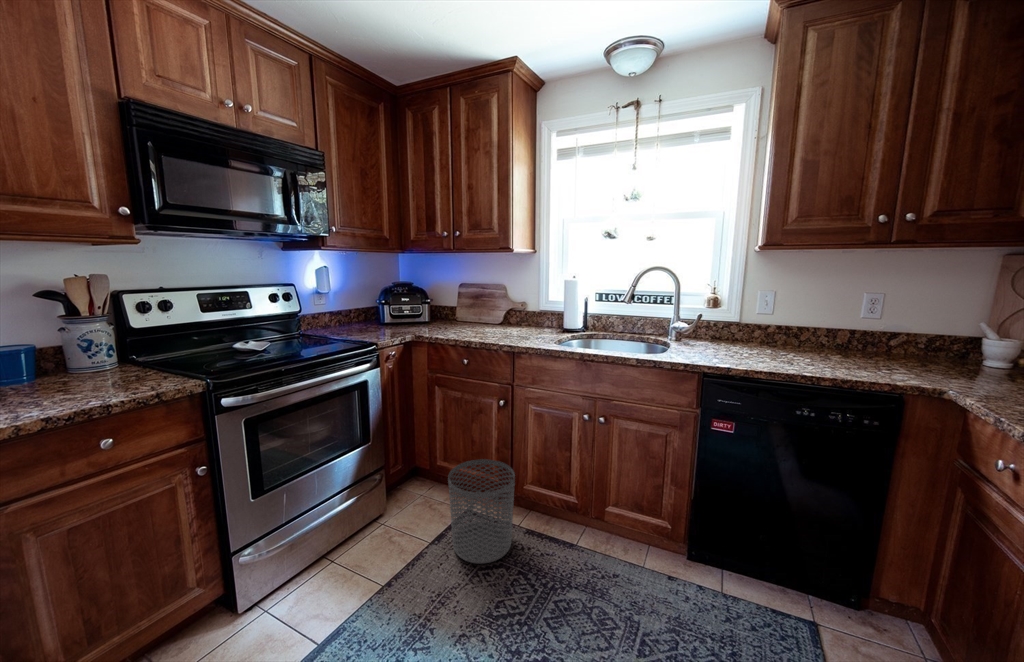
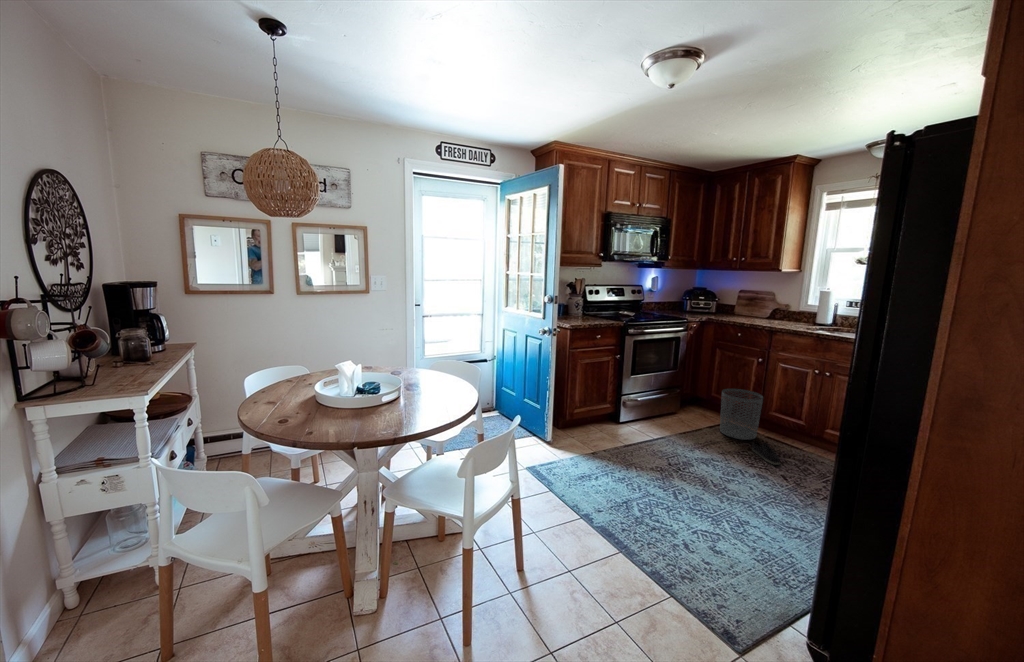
shoe: none [509,569,561,633] -> present [752,440,780,465]

